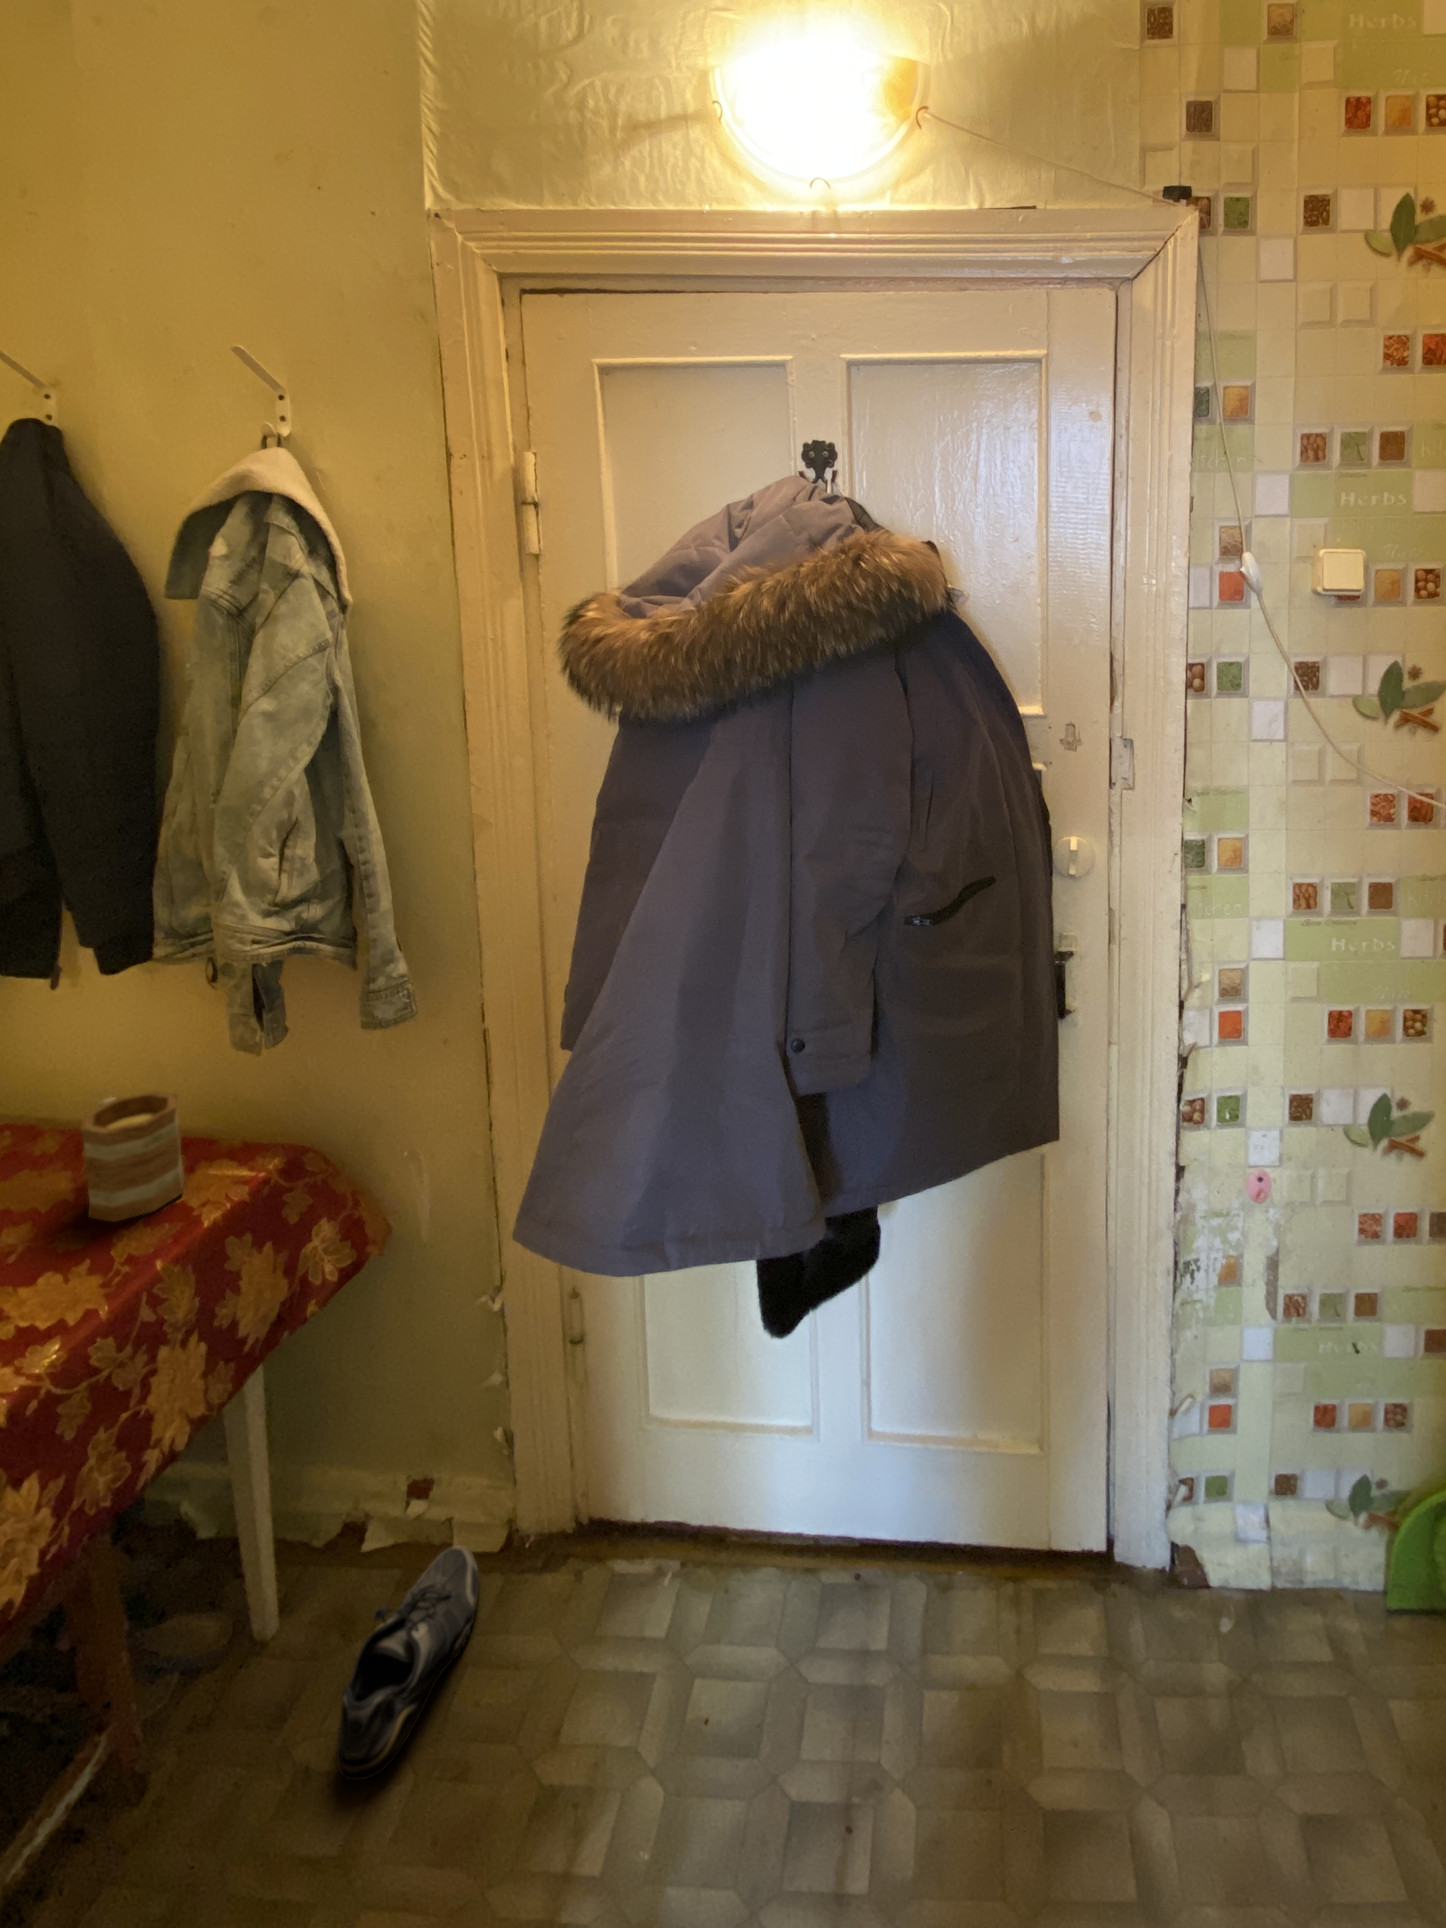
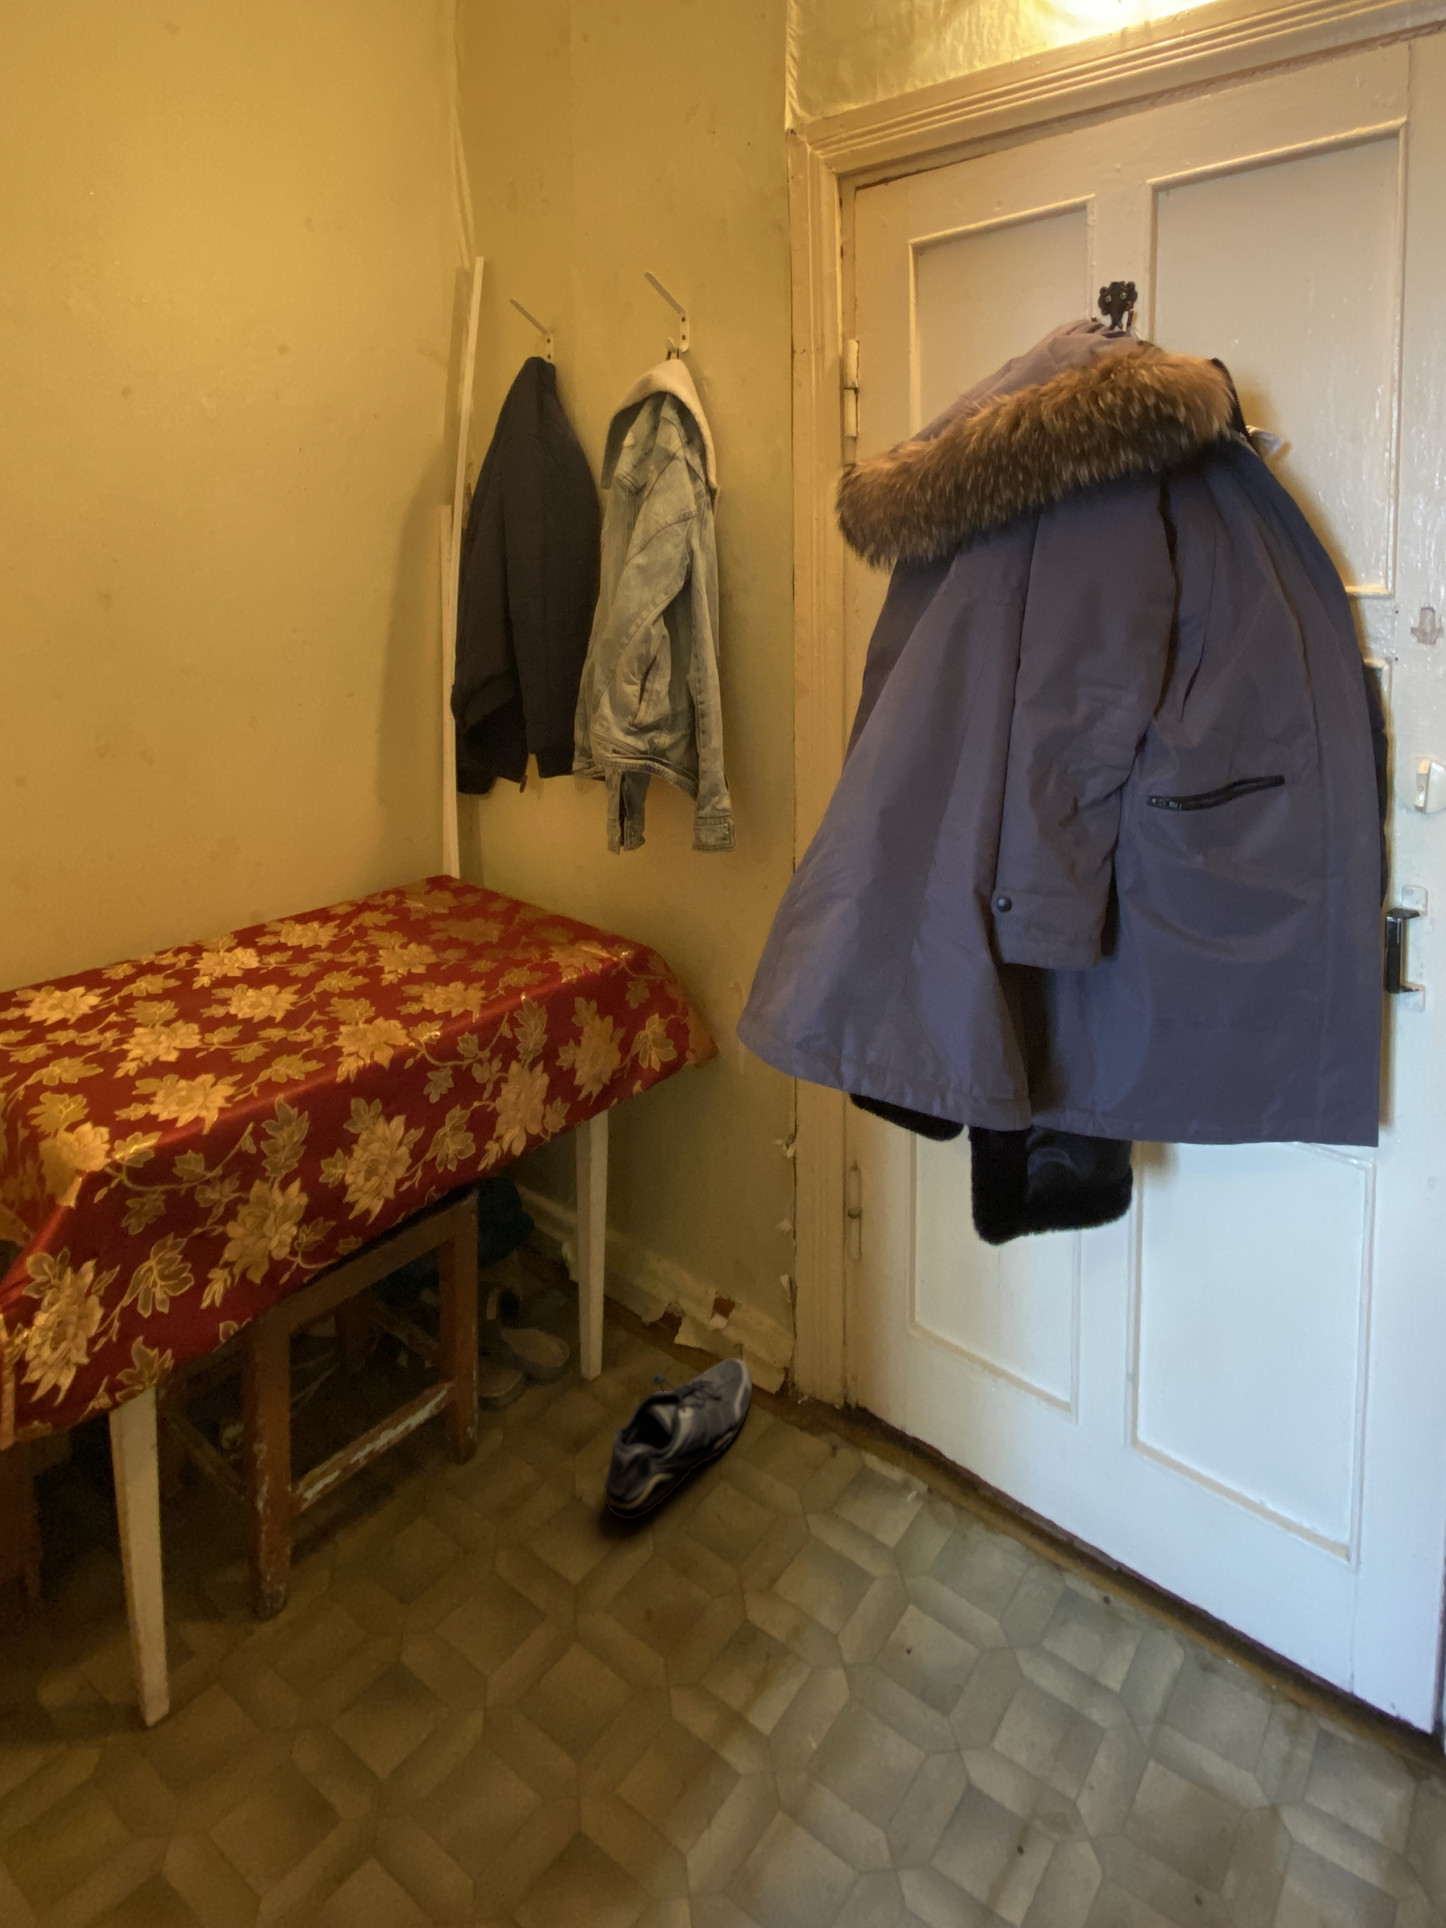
mug: present [81,1091,185,1222] -> none [501,875,569,967]

